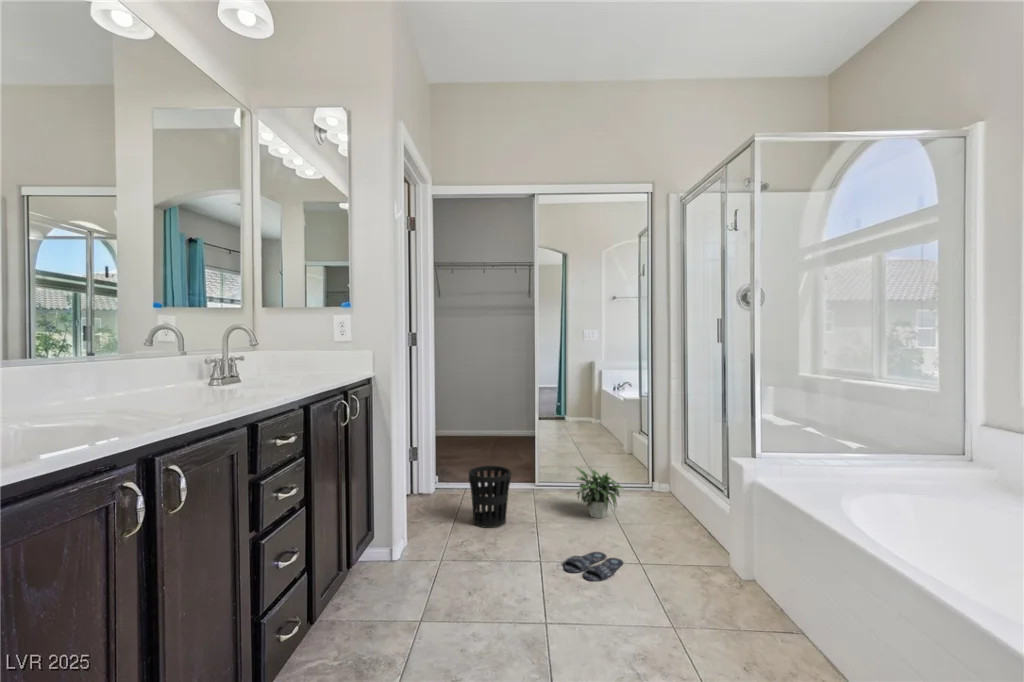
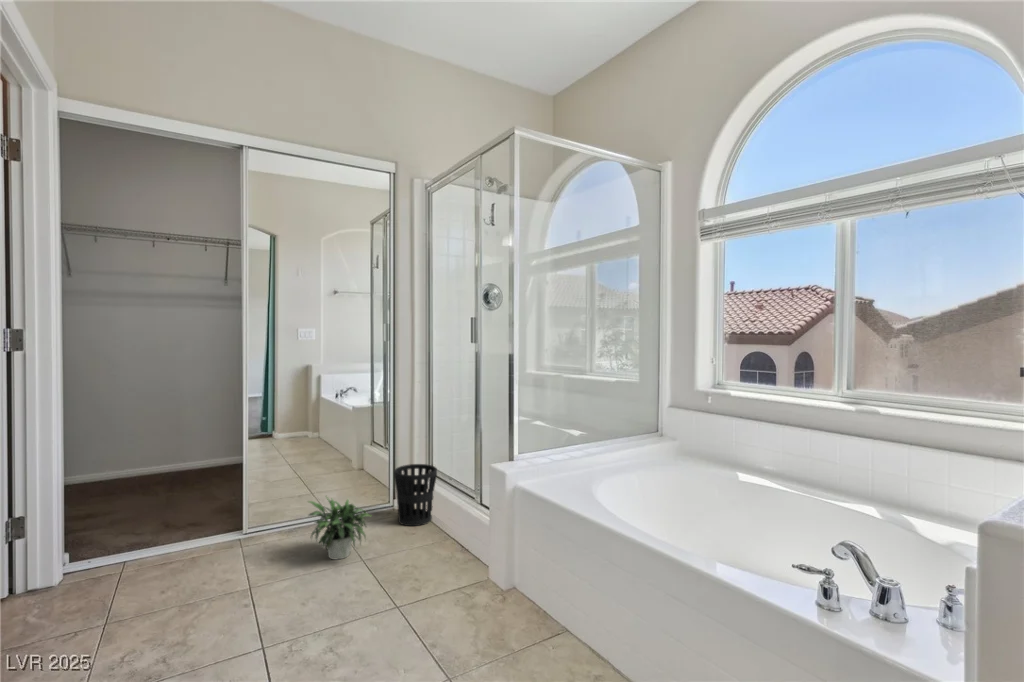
wastebasket: present [469,466,511,528] -> present [394,464,437,526]
slippers: present [564,552,623,581] -> none [319,608,394,658]

